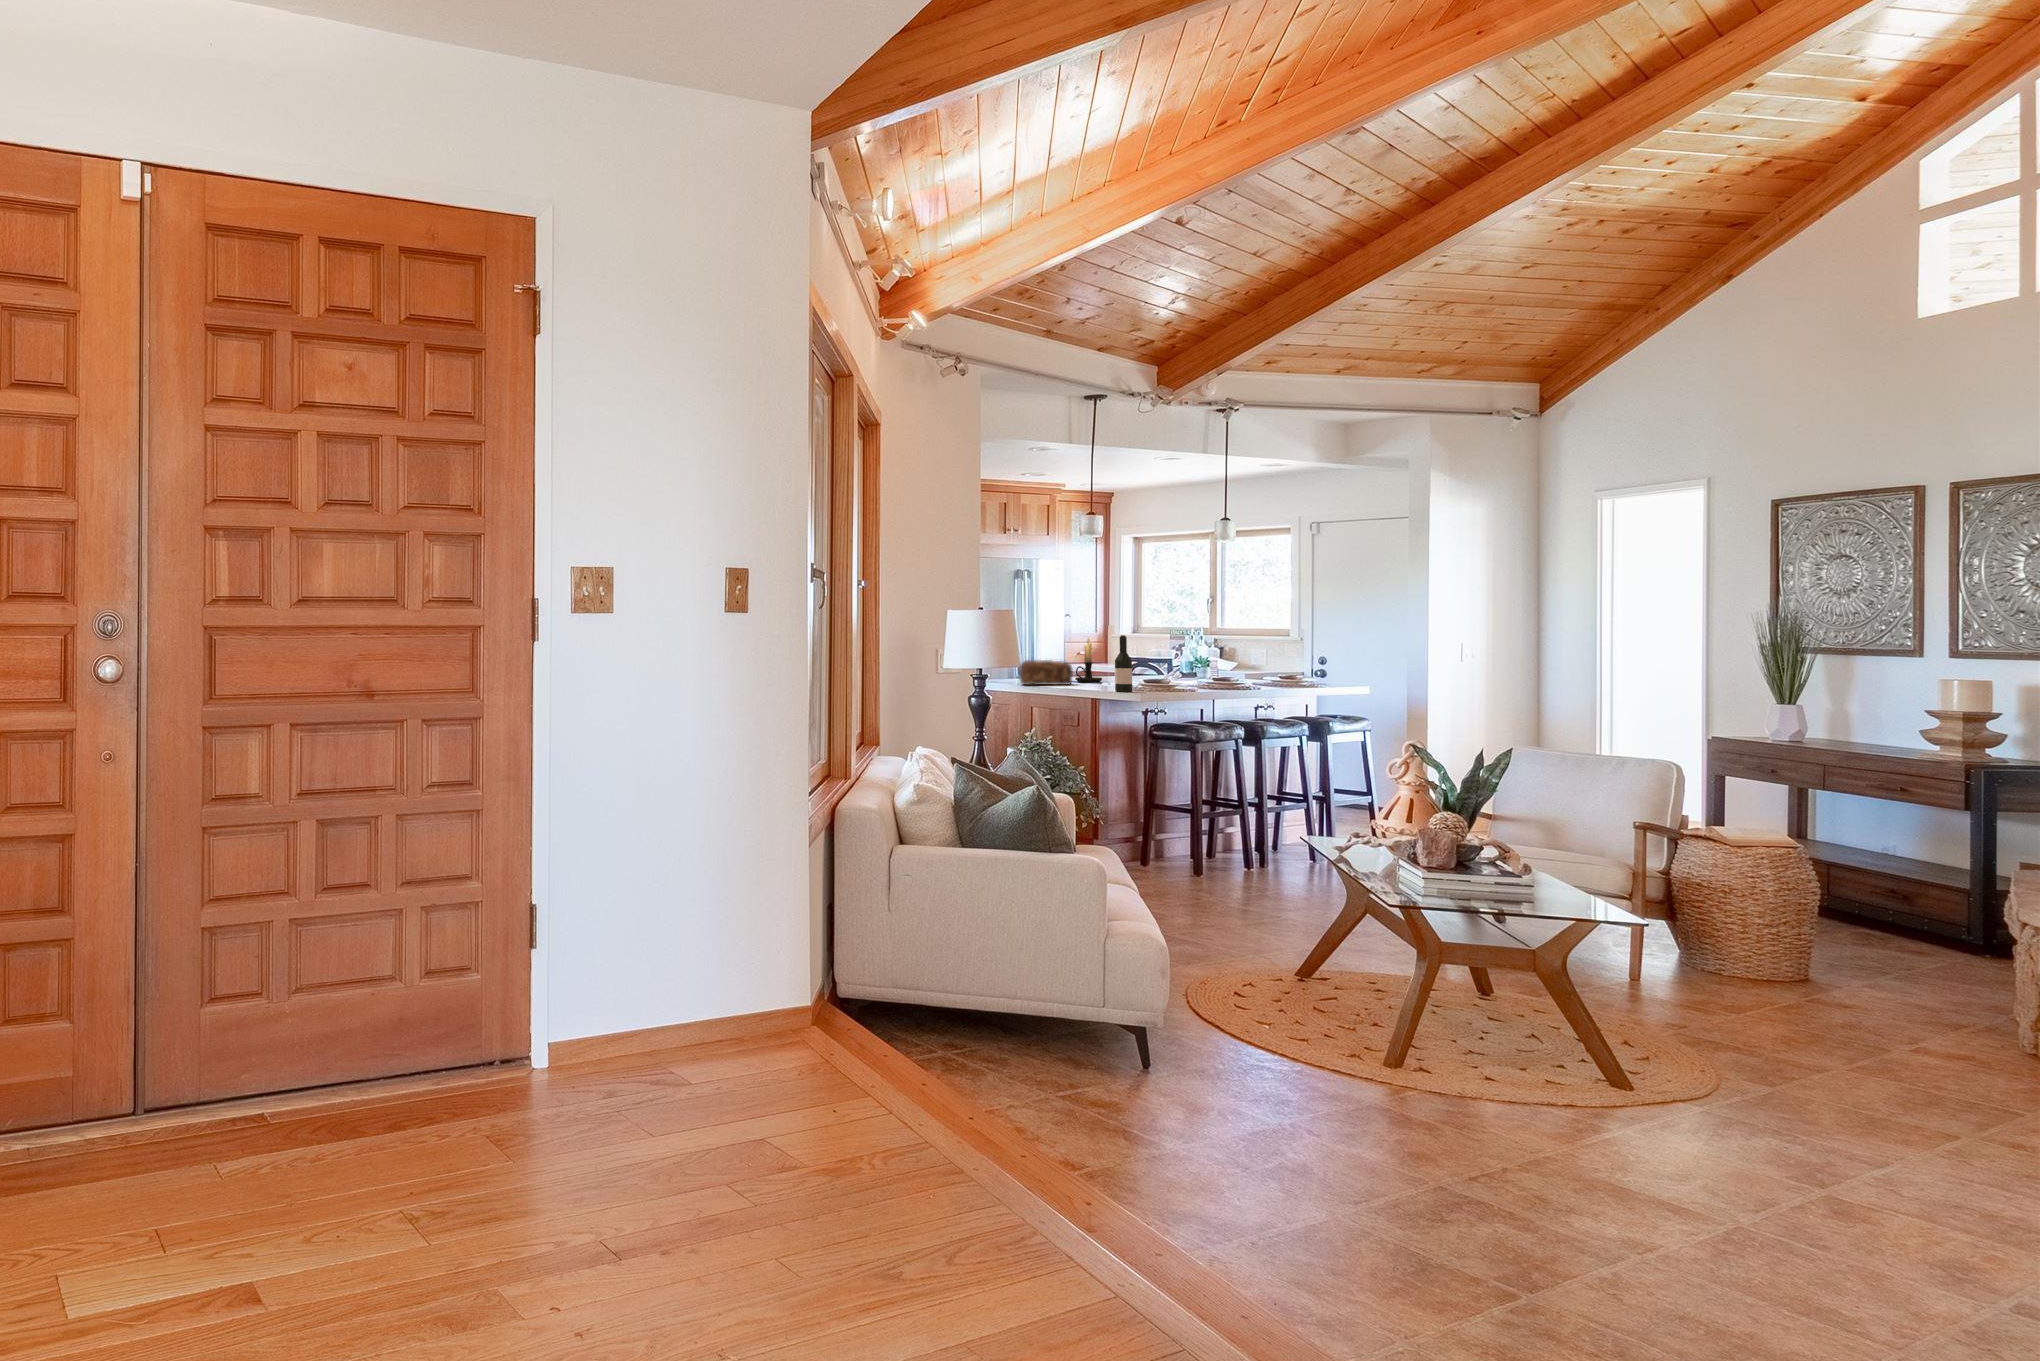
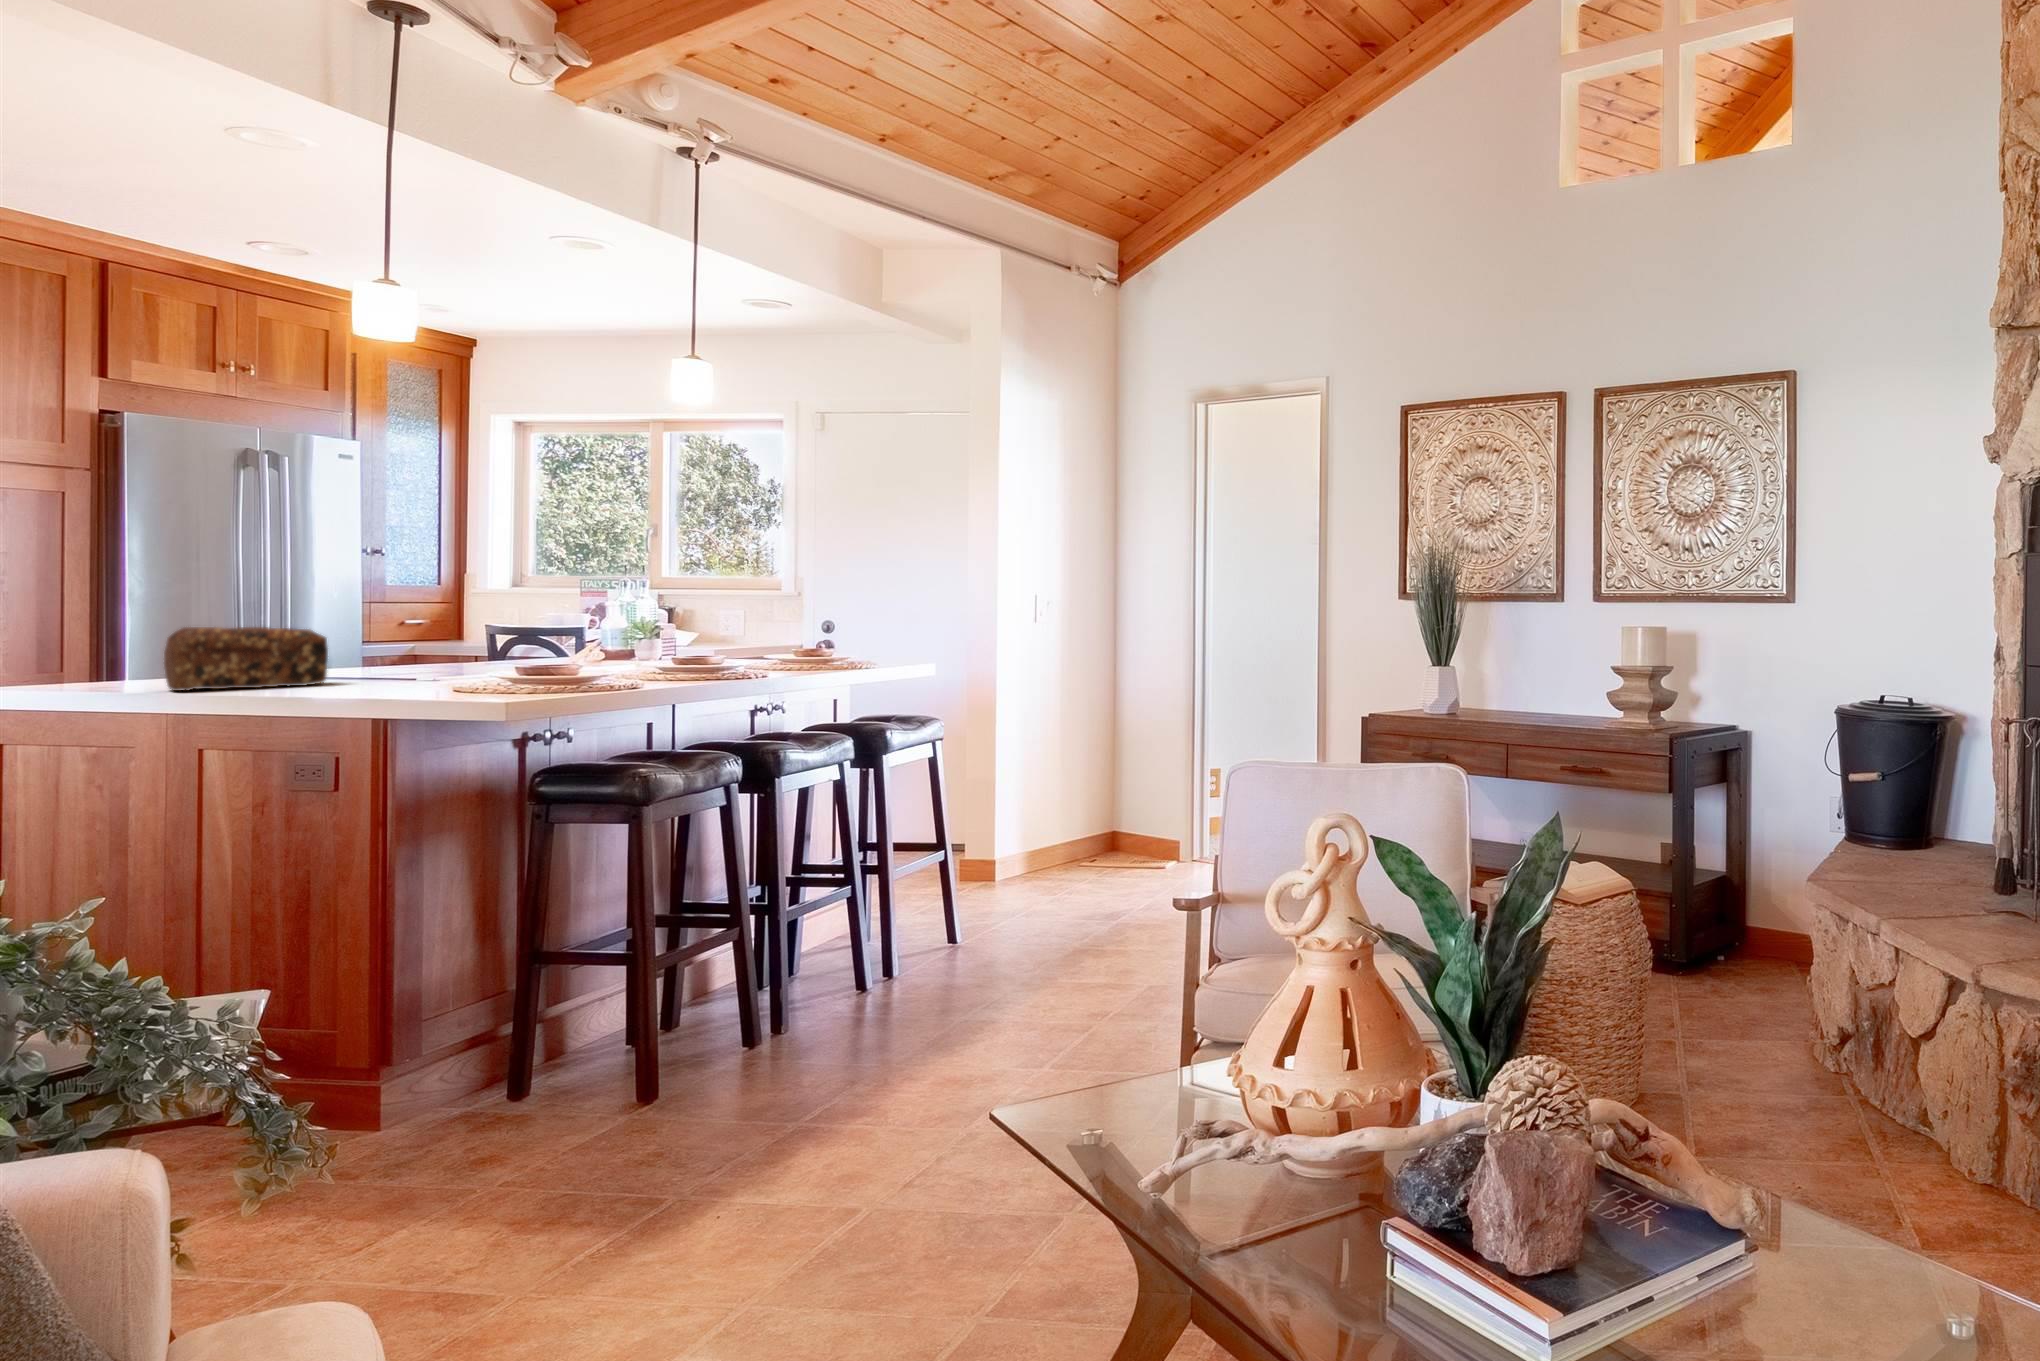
wine bottle: present [1115,635,1132,692] -> none [433,559,481,697]
candle holder: present [1075,637,1102,682] -> none [344,572,416,677]

